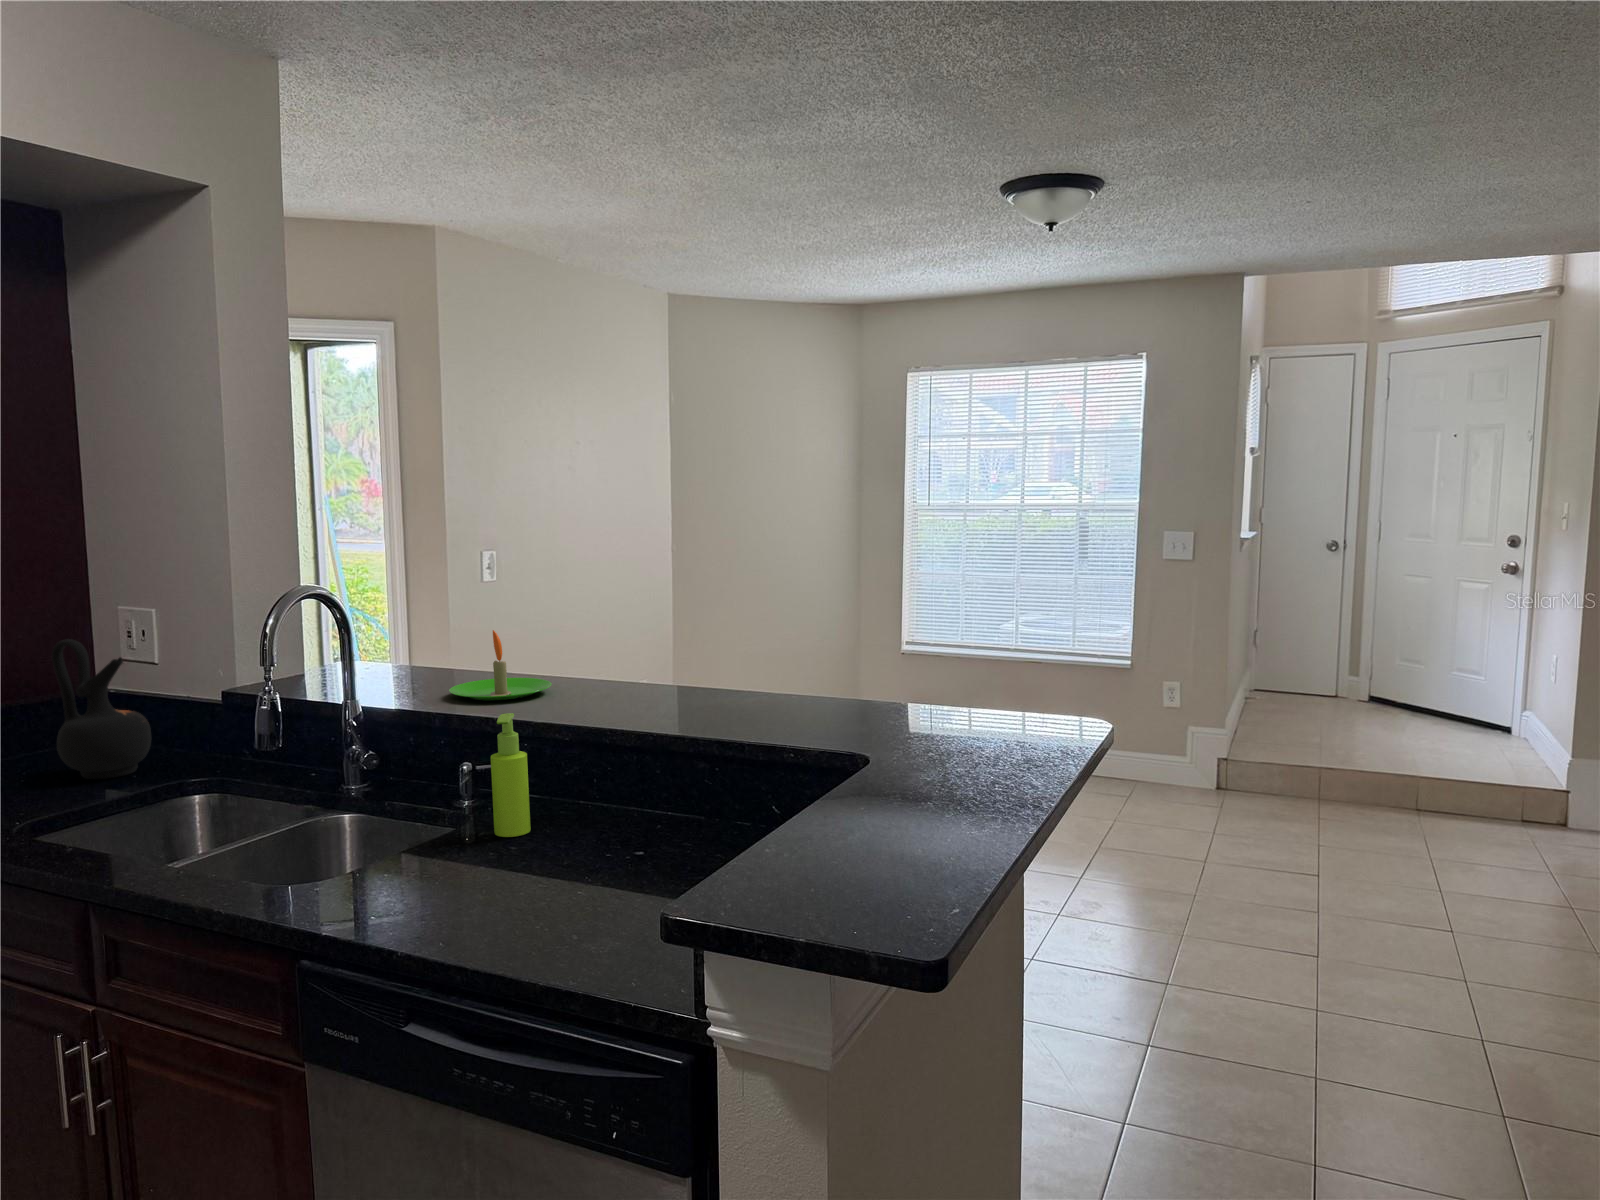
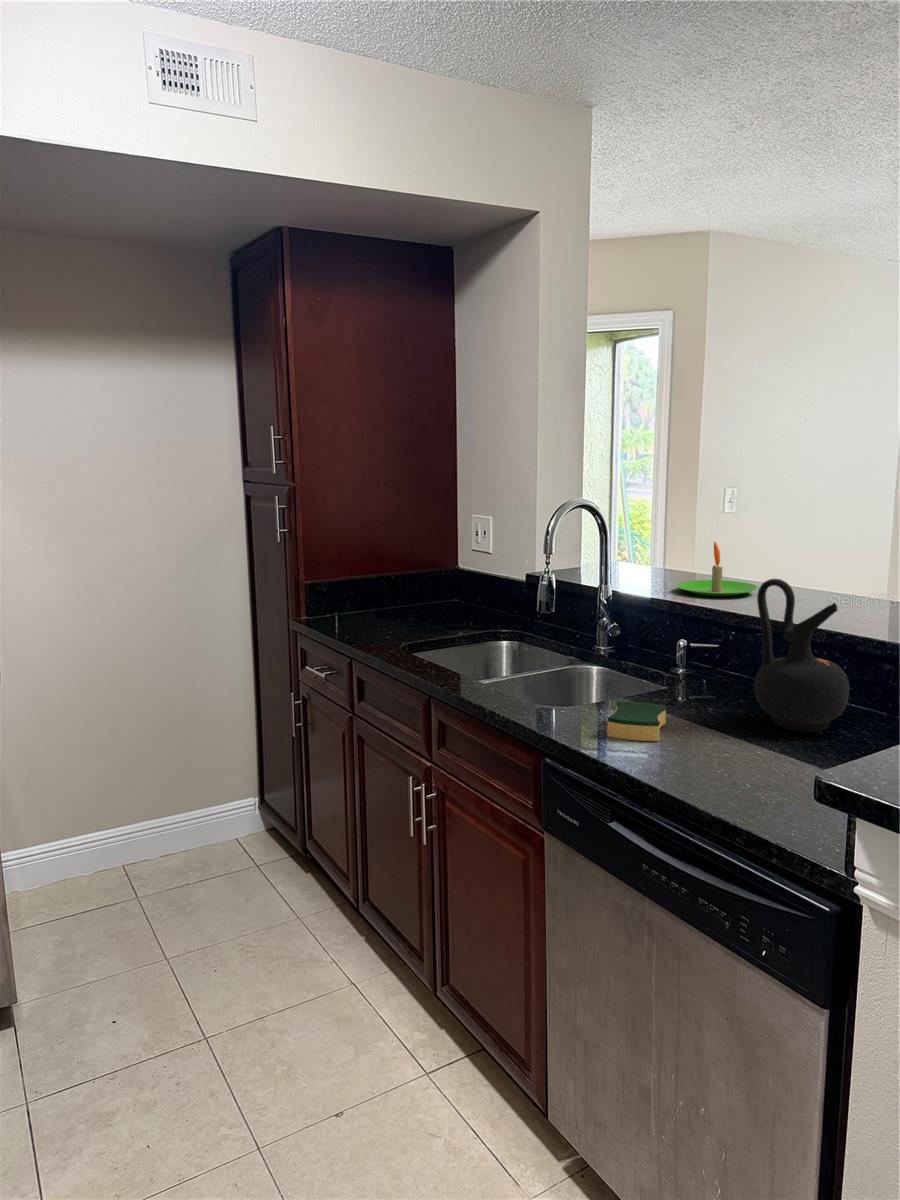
ceramic jug: present [52,639,151,779] -> present [754,579,849,732]
soap dispenser: present [491,713,531,837] -> none [698,604,729,701]
sponge: none [382,854,459,909] -> present [607,702,666,741]

